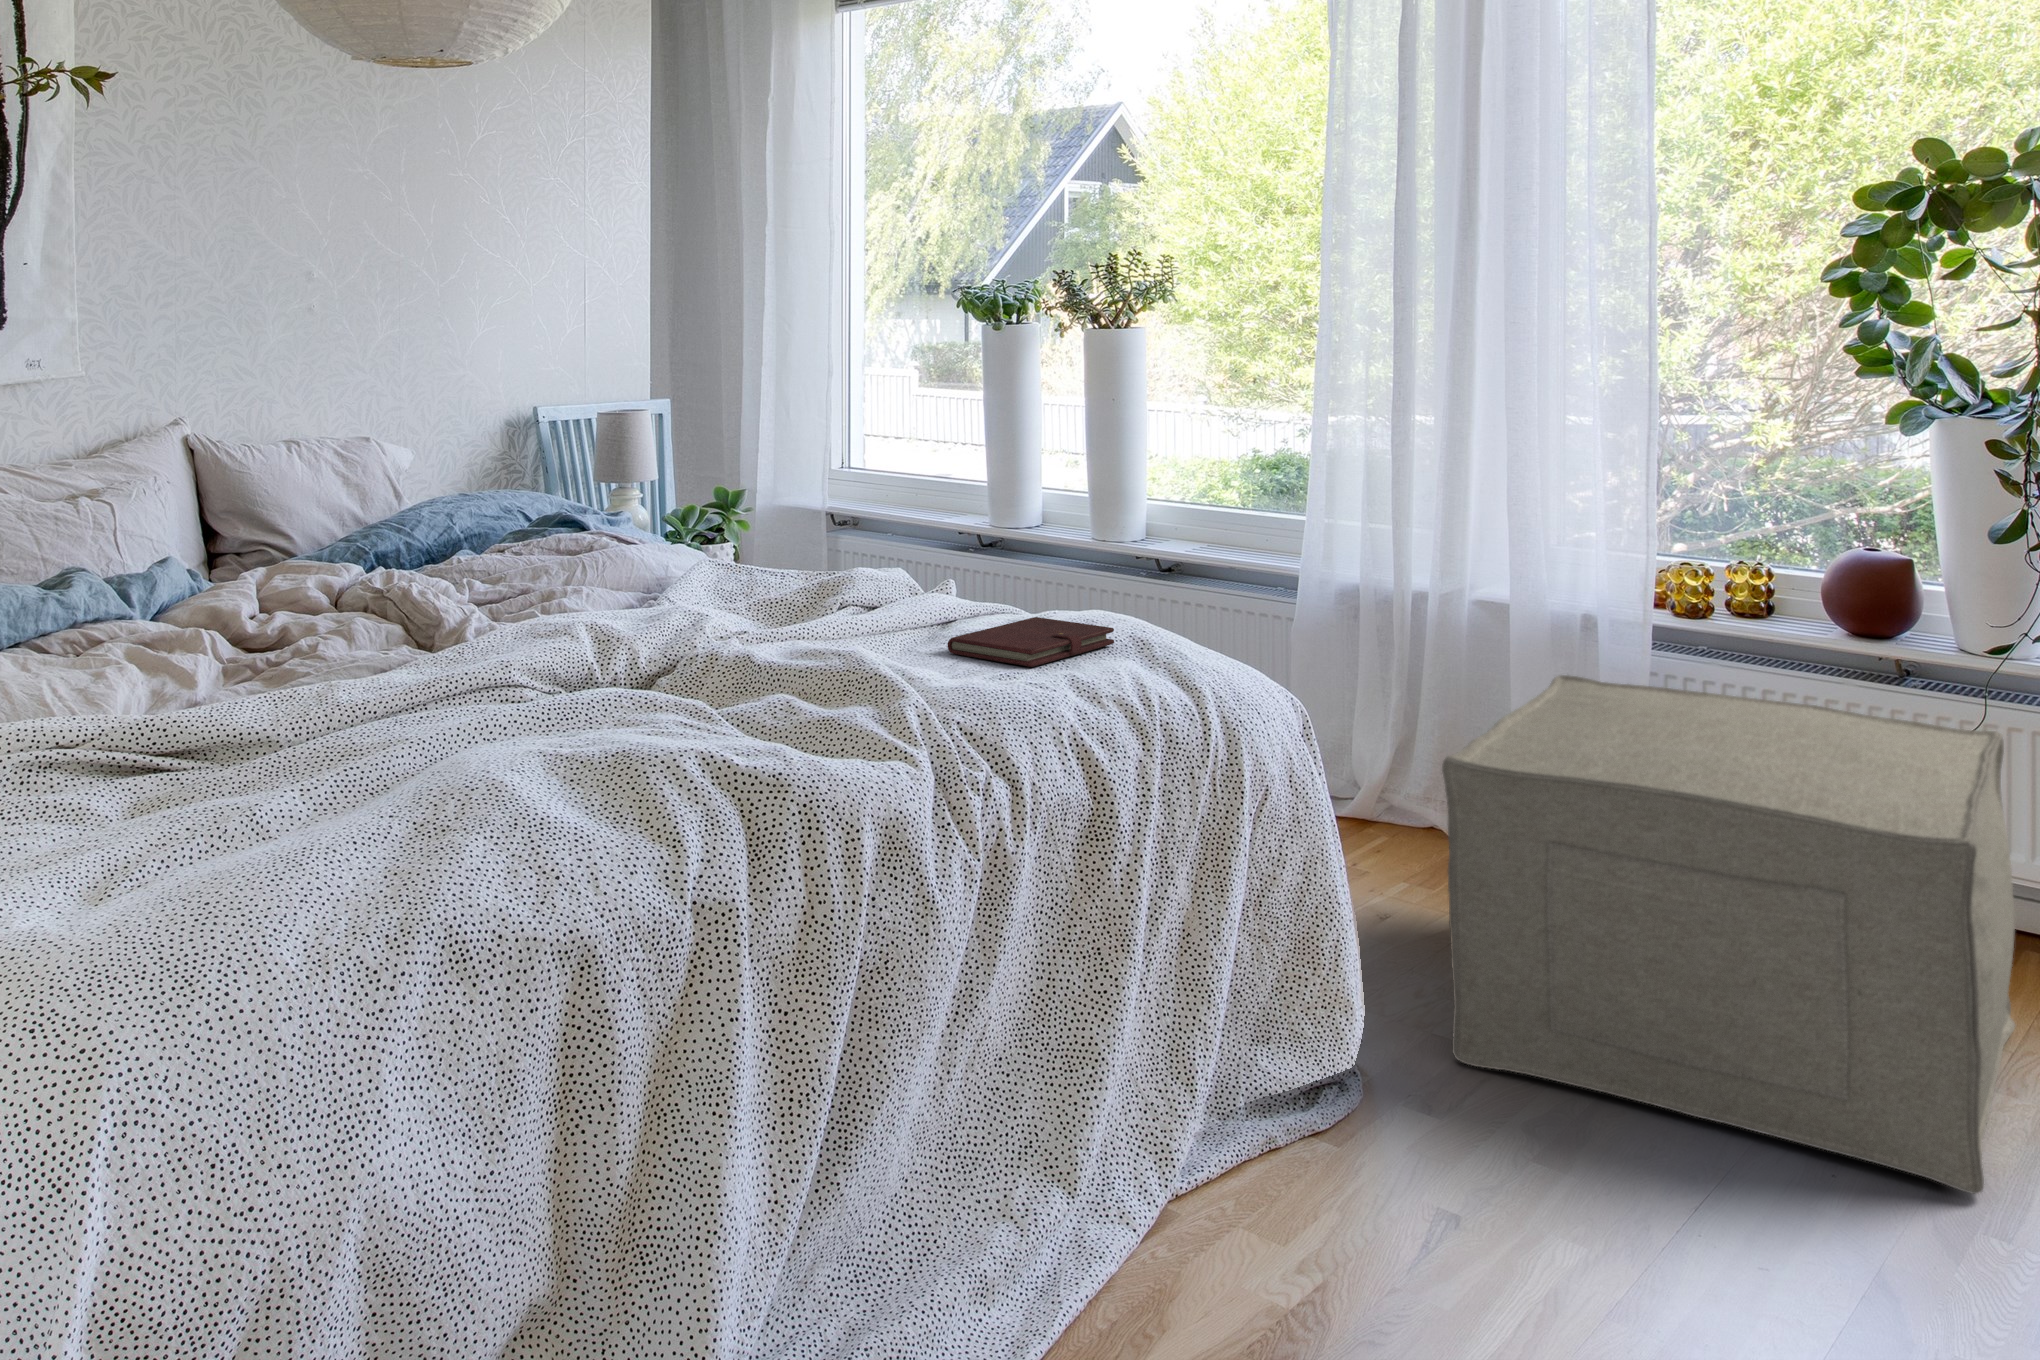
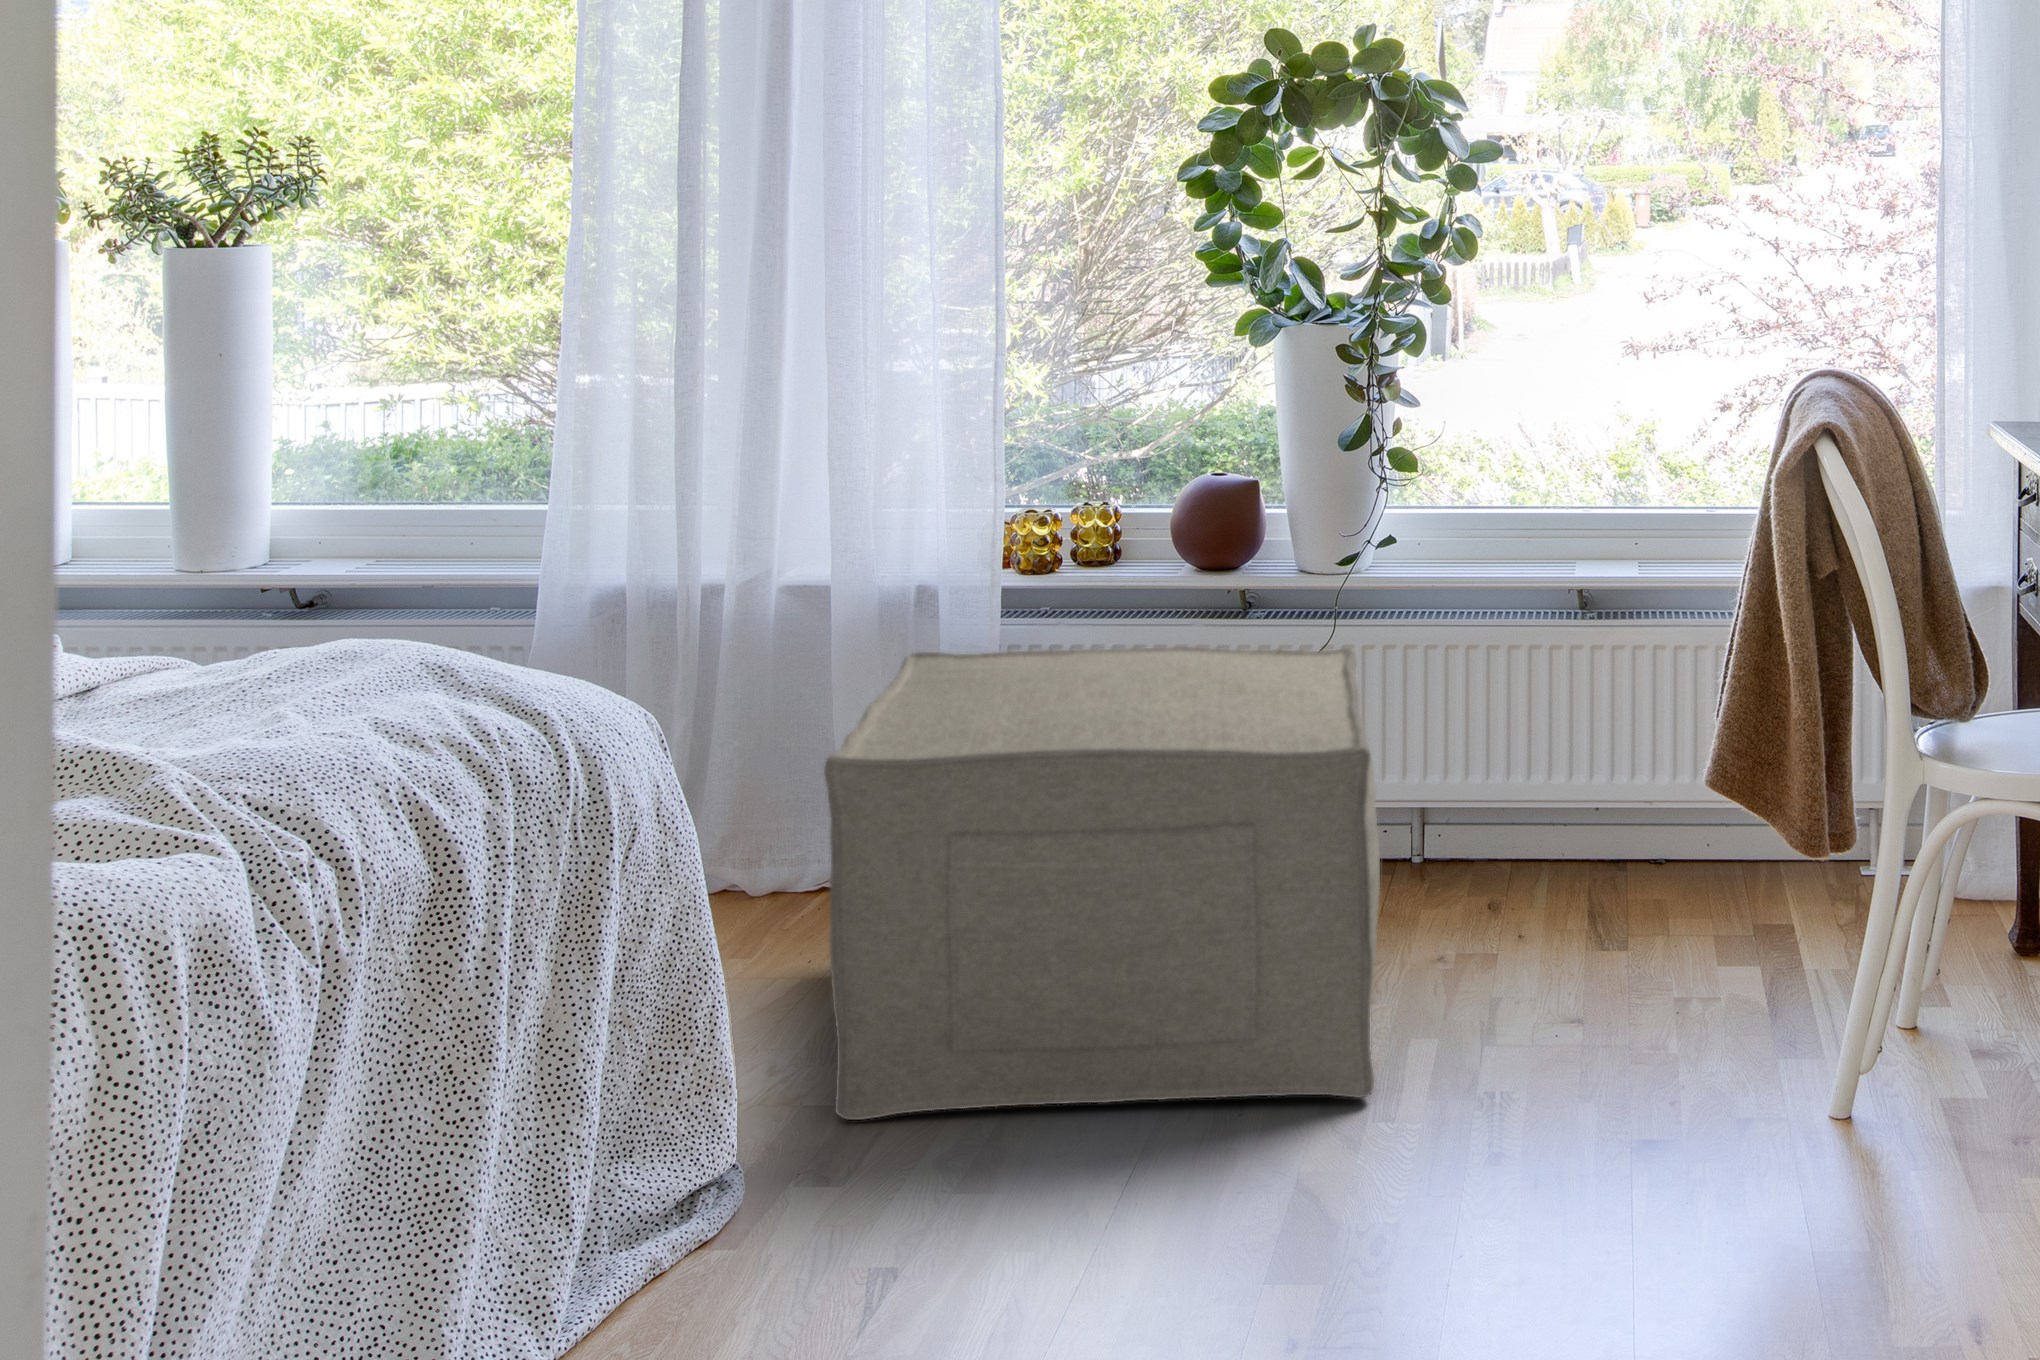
notebook: present [948,617,1114,667] -> none [160,647,409,711]

